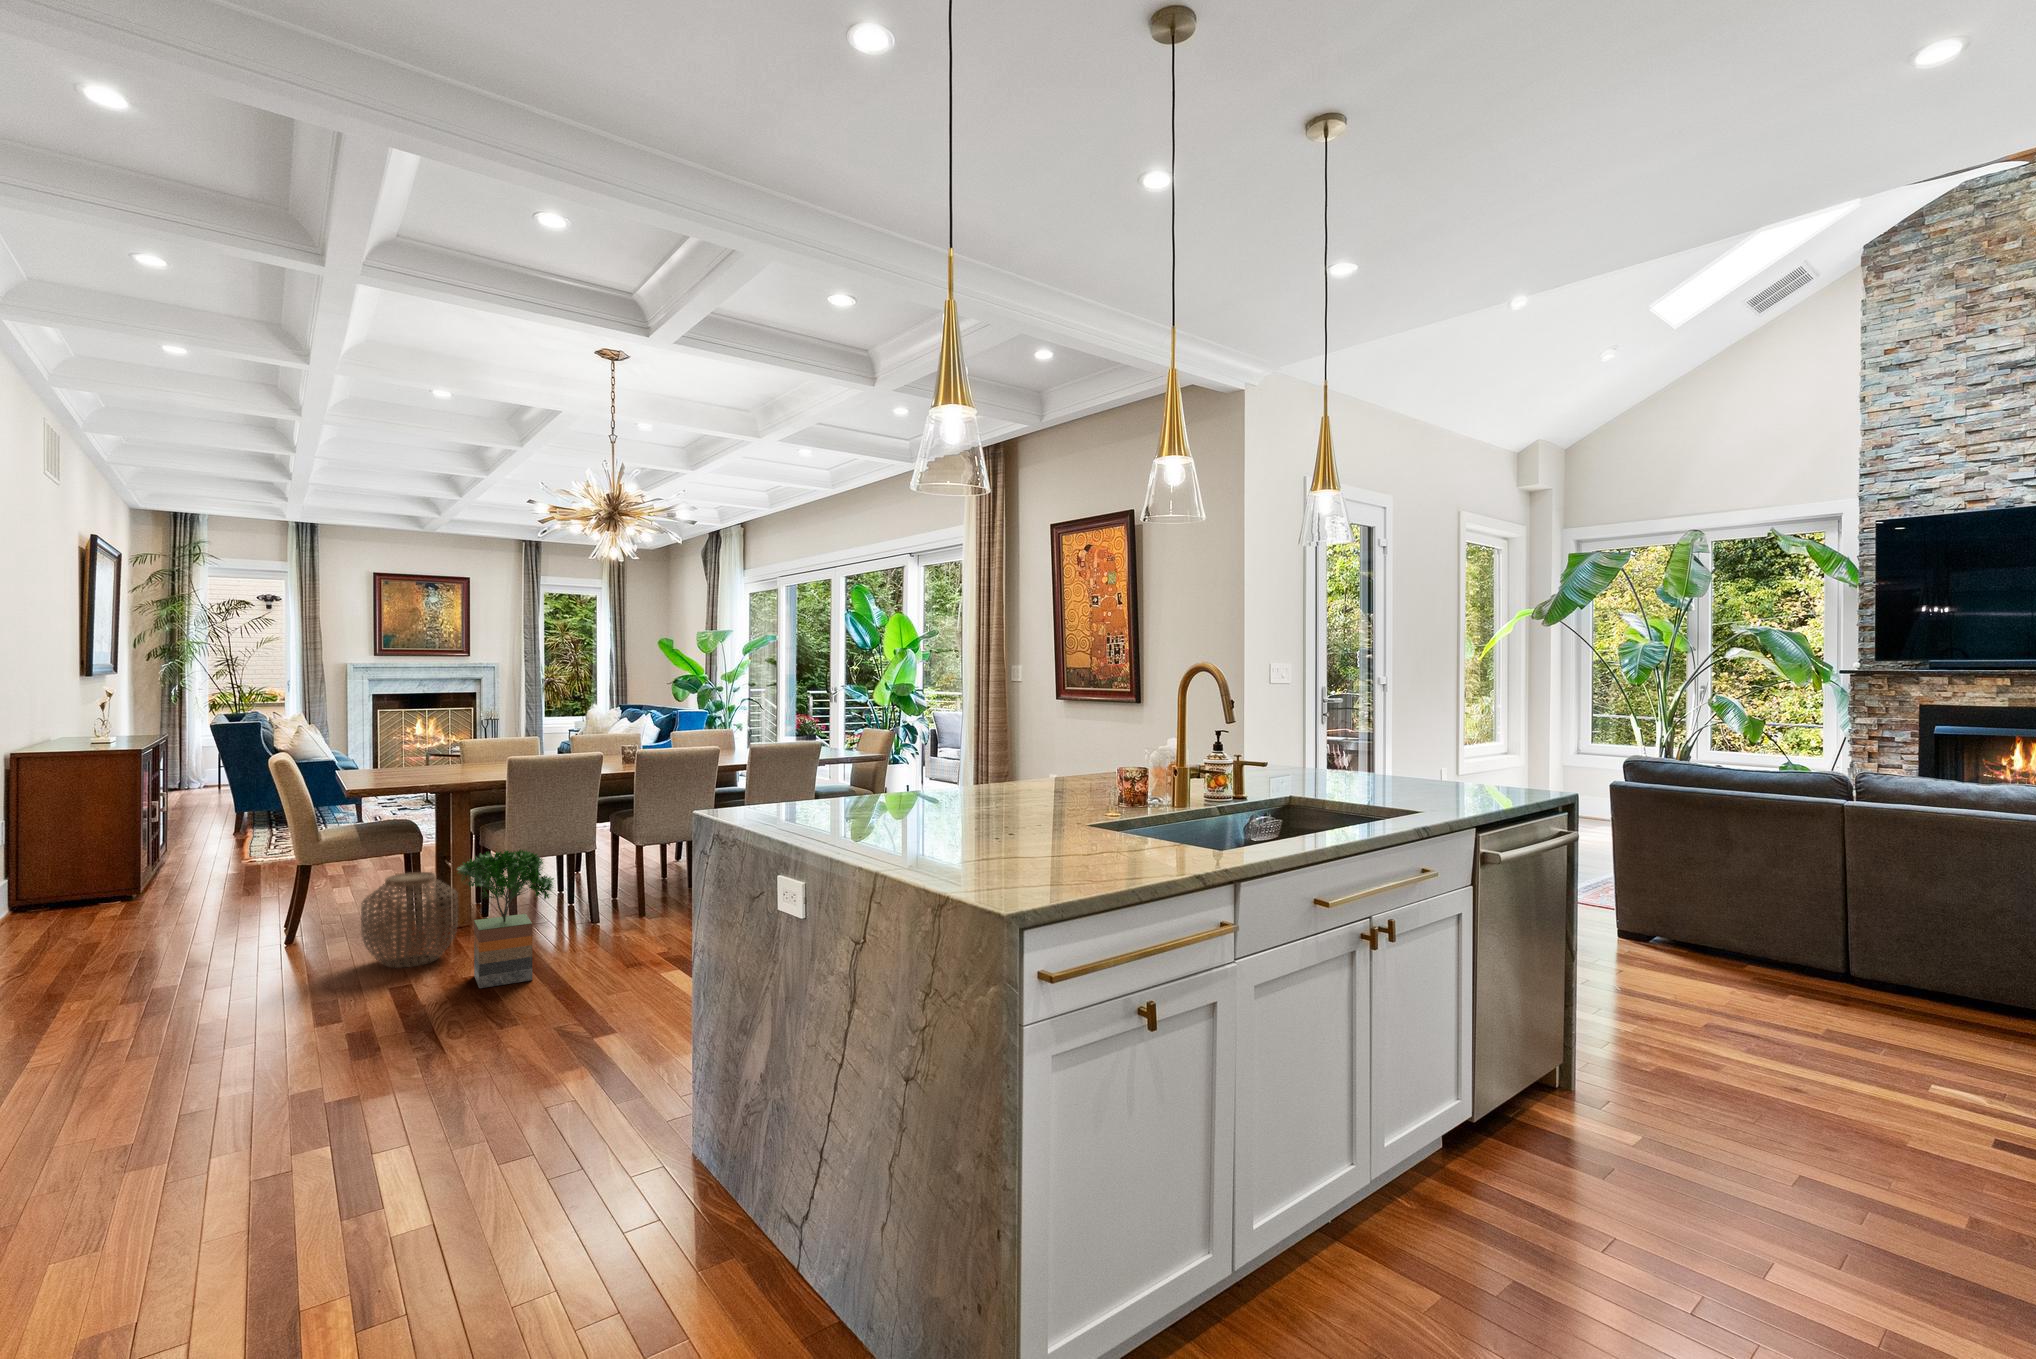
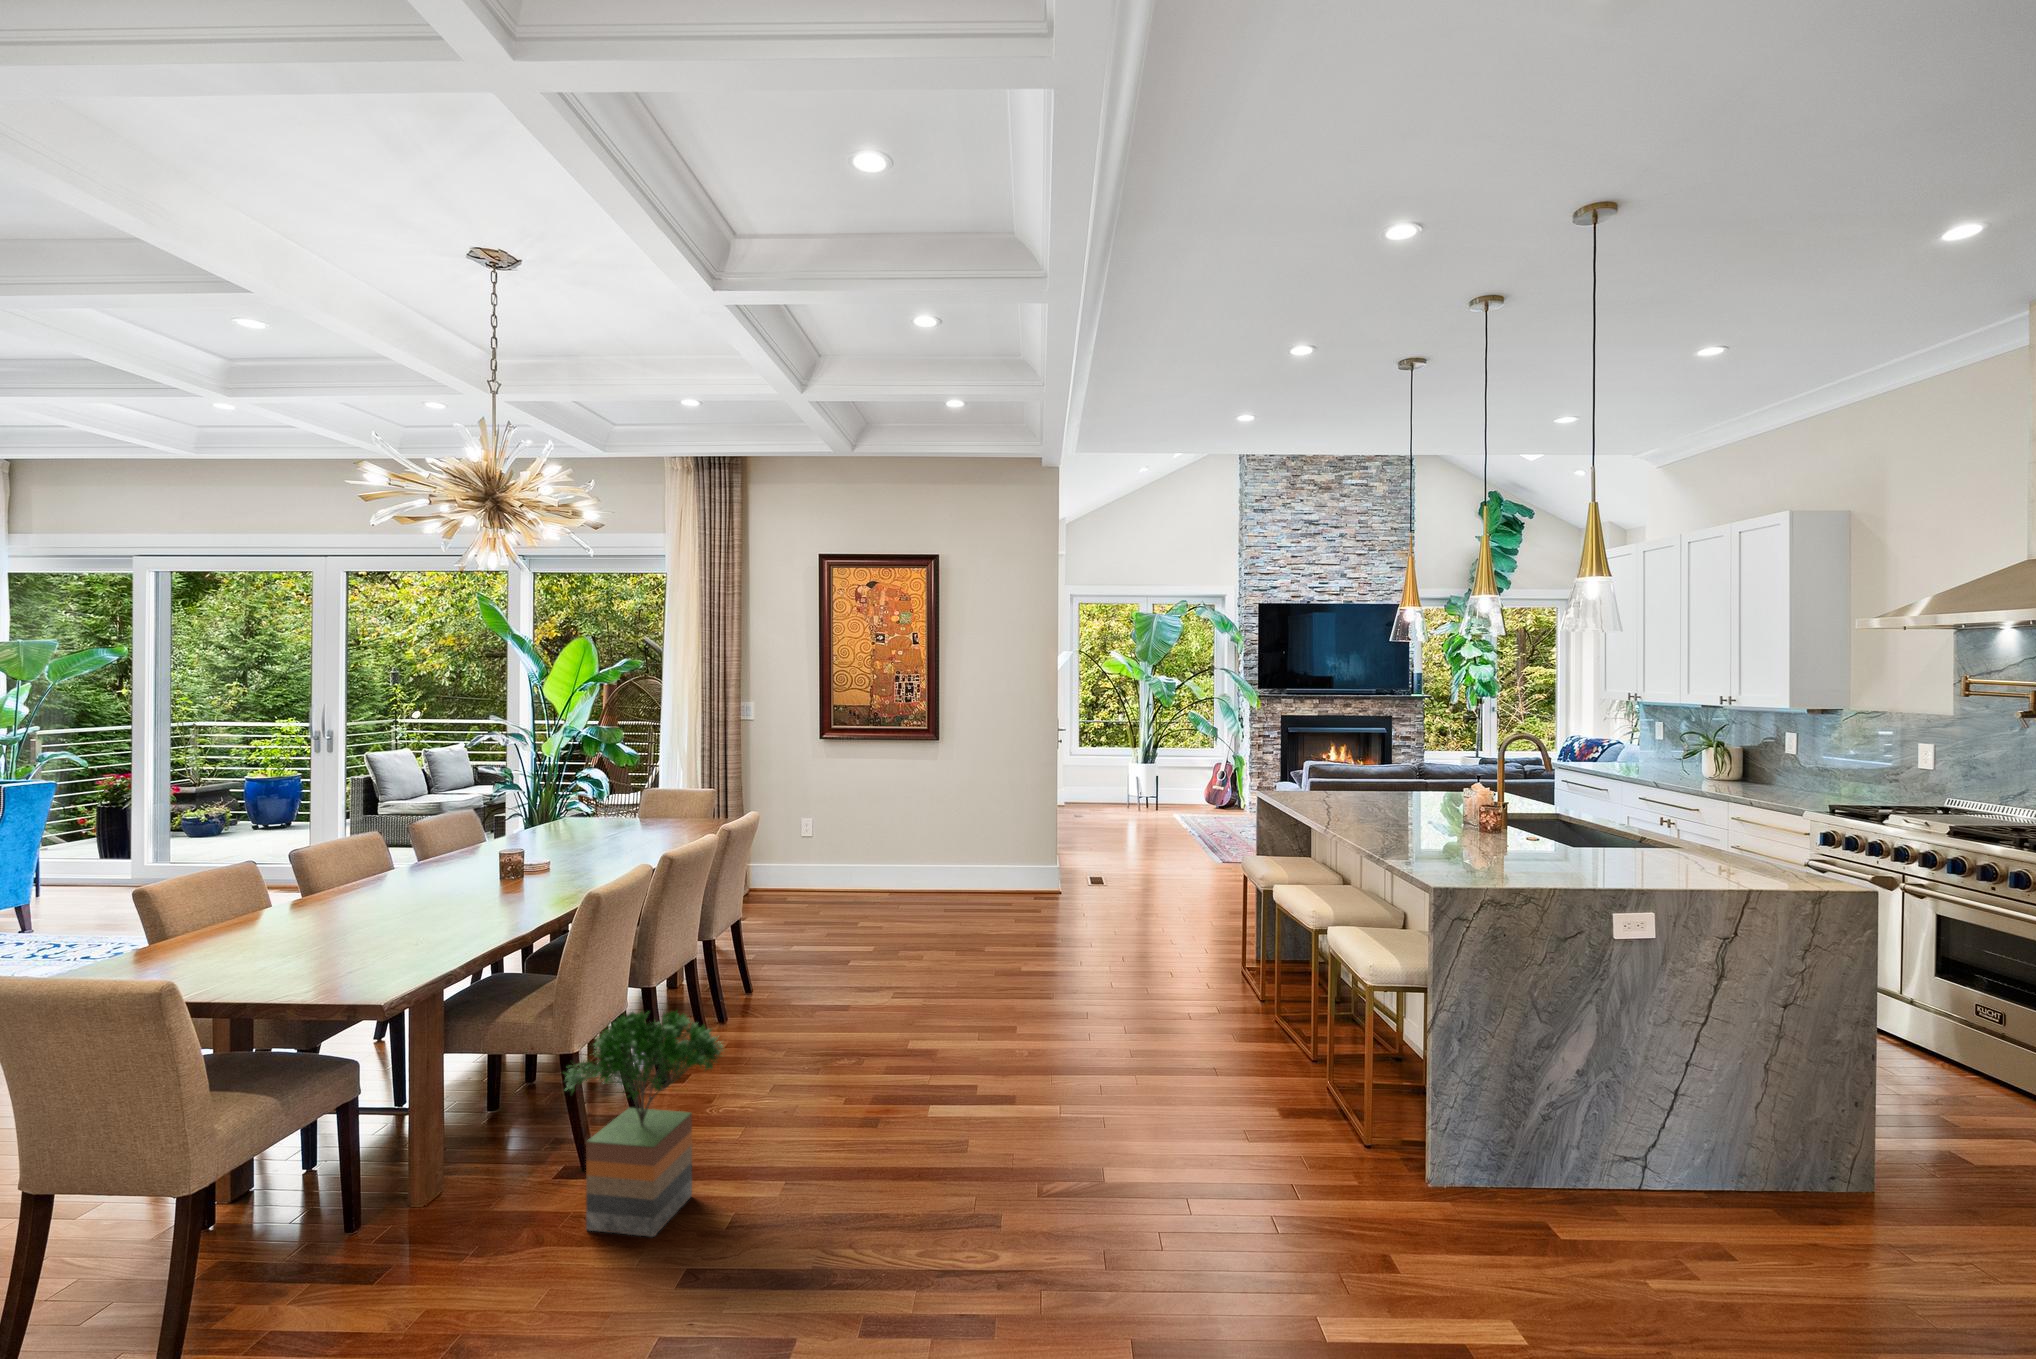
woven basket: present [361,872,458,967] -> none [301,1098,478,1291]

